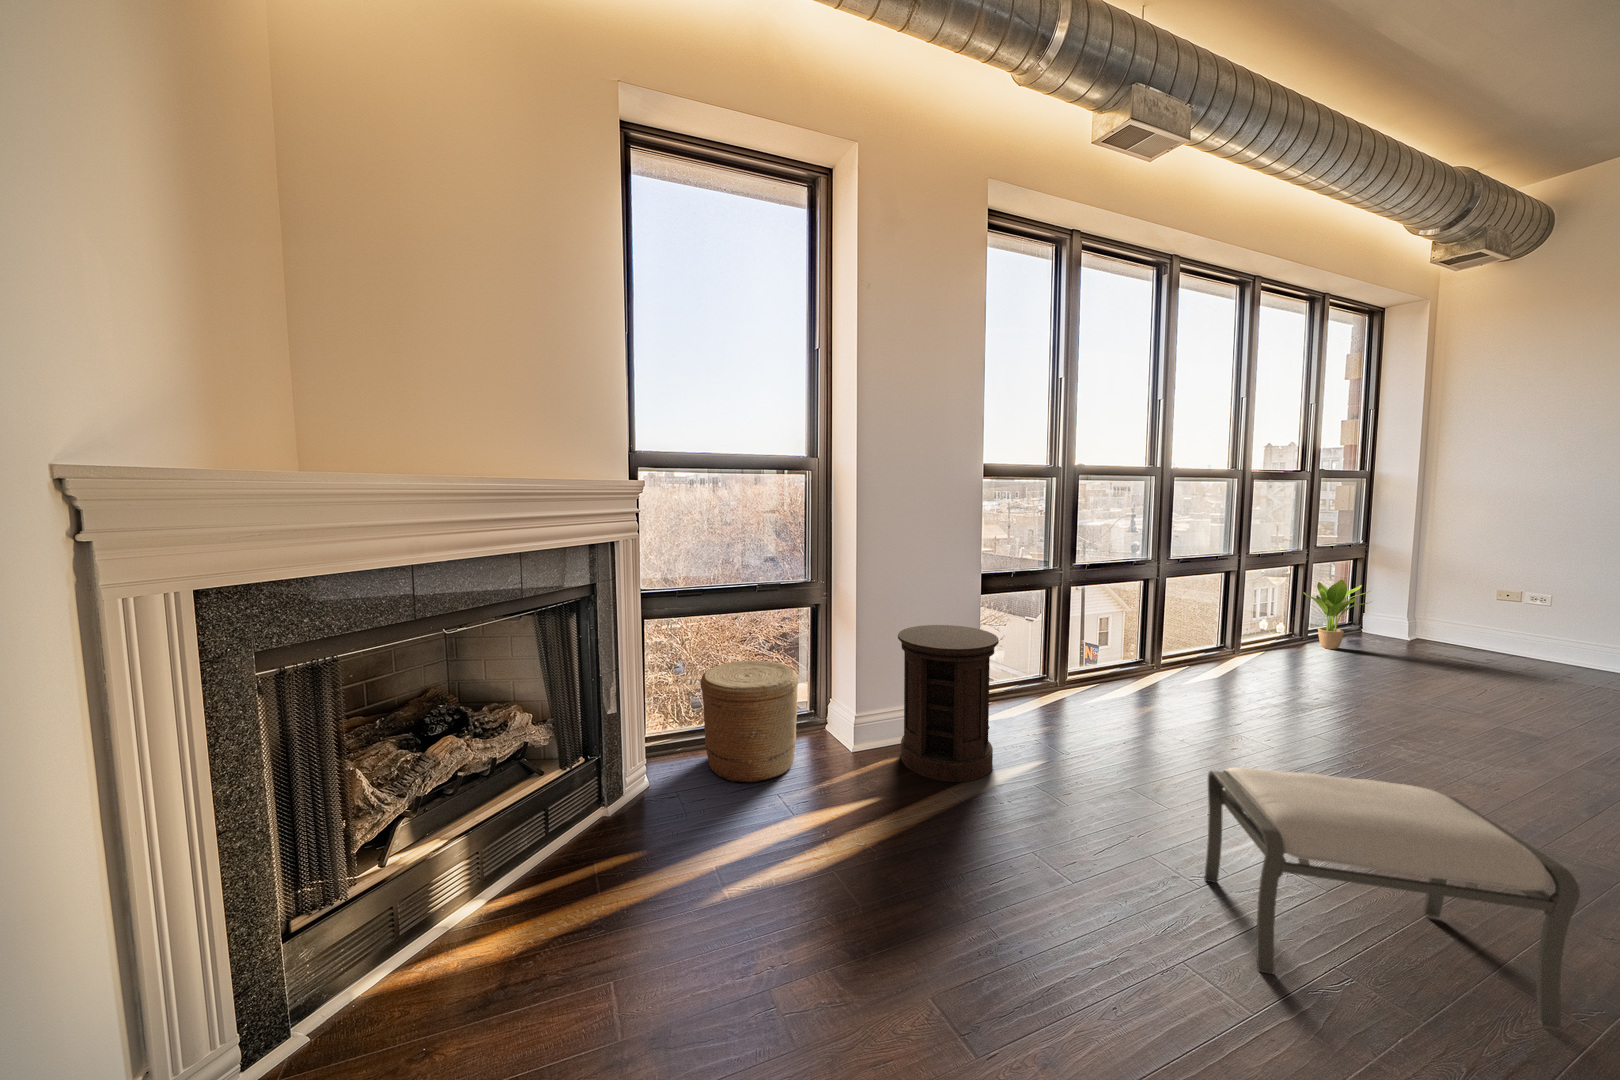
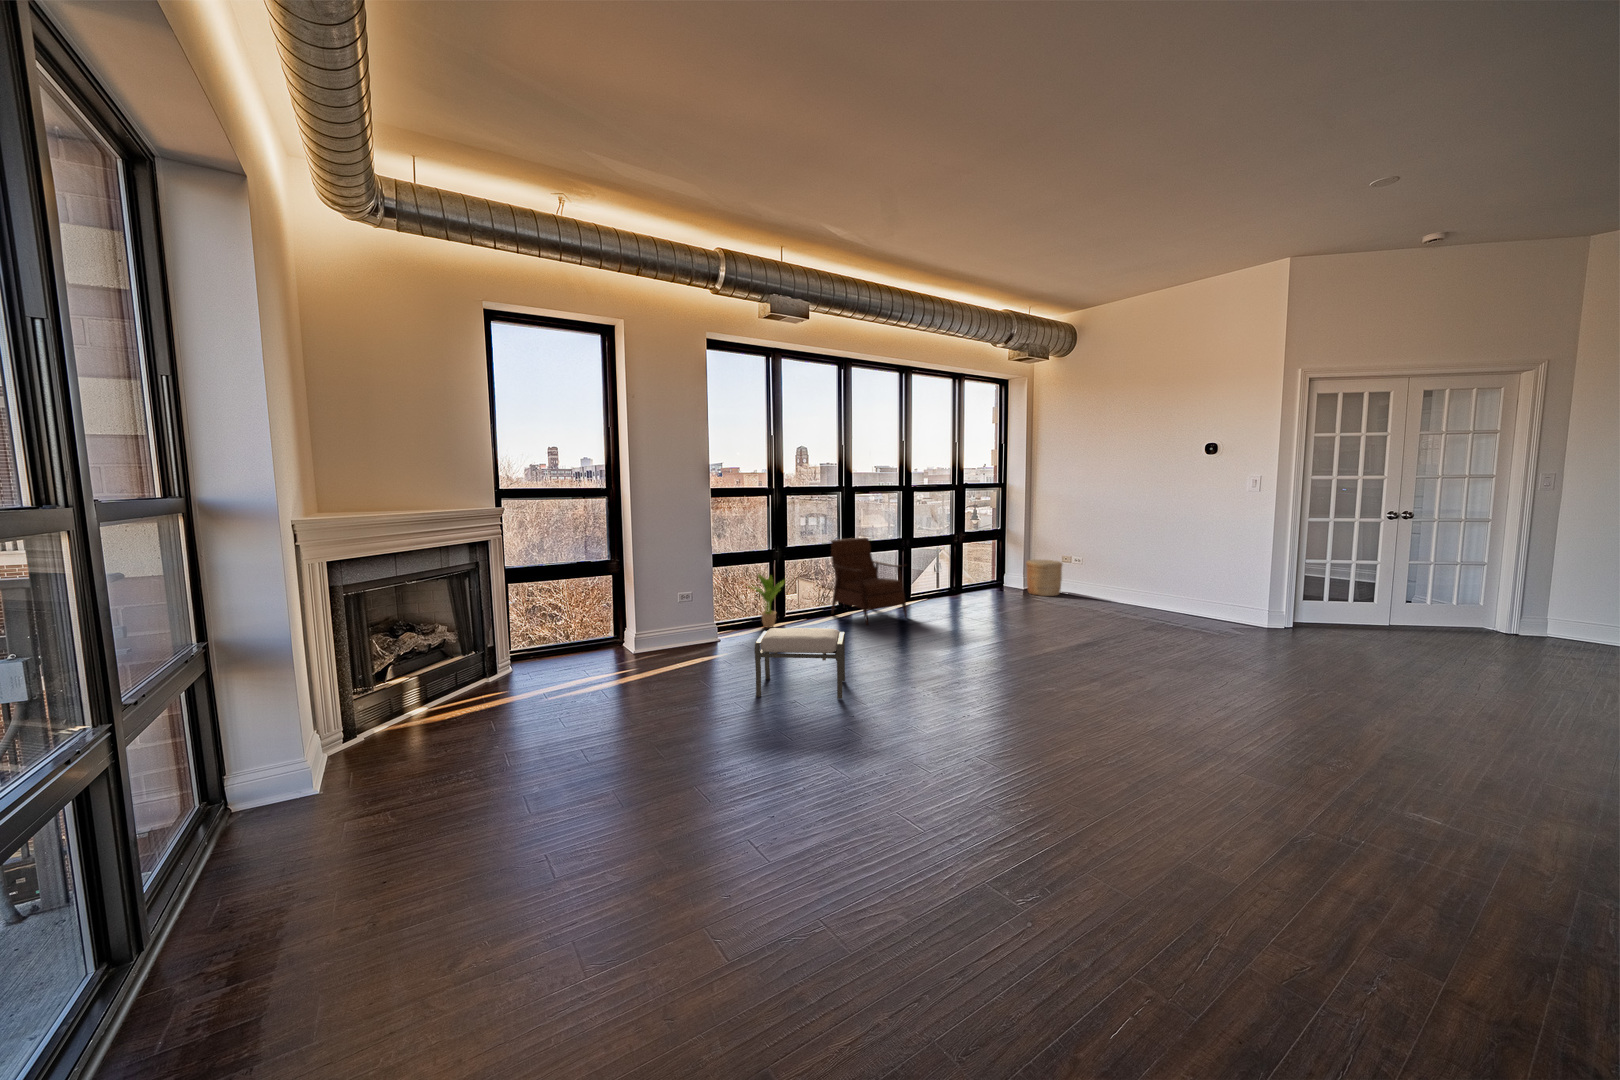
armchair: none [1134,551,1292,707] -> present [831,537,907,624]
potted plant: present [1304,580,1370,649] -> present [754,574,785,628]
side table: present [898,625,999,782] -> none [654,582,707,660]
woven basket: present [701,661,798,782] -> present [1026,560,1062,596]

